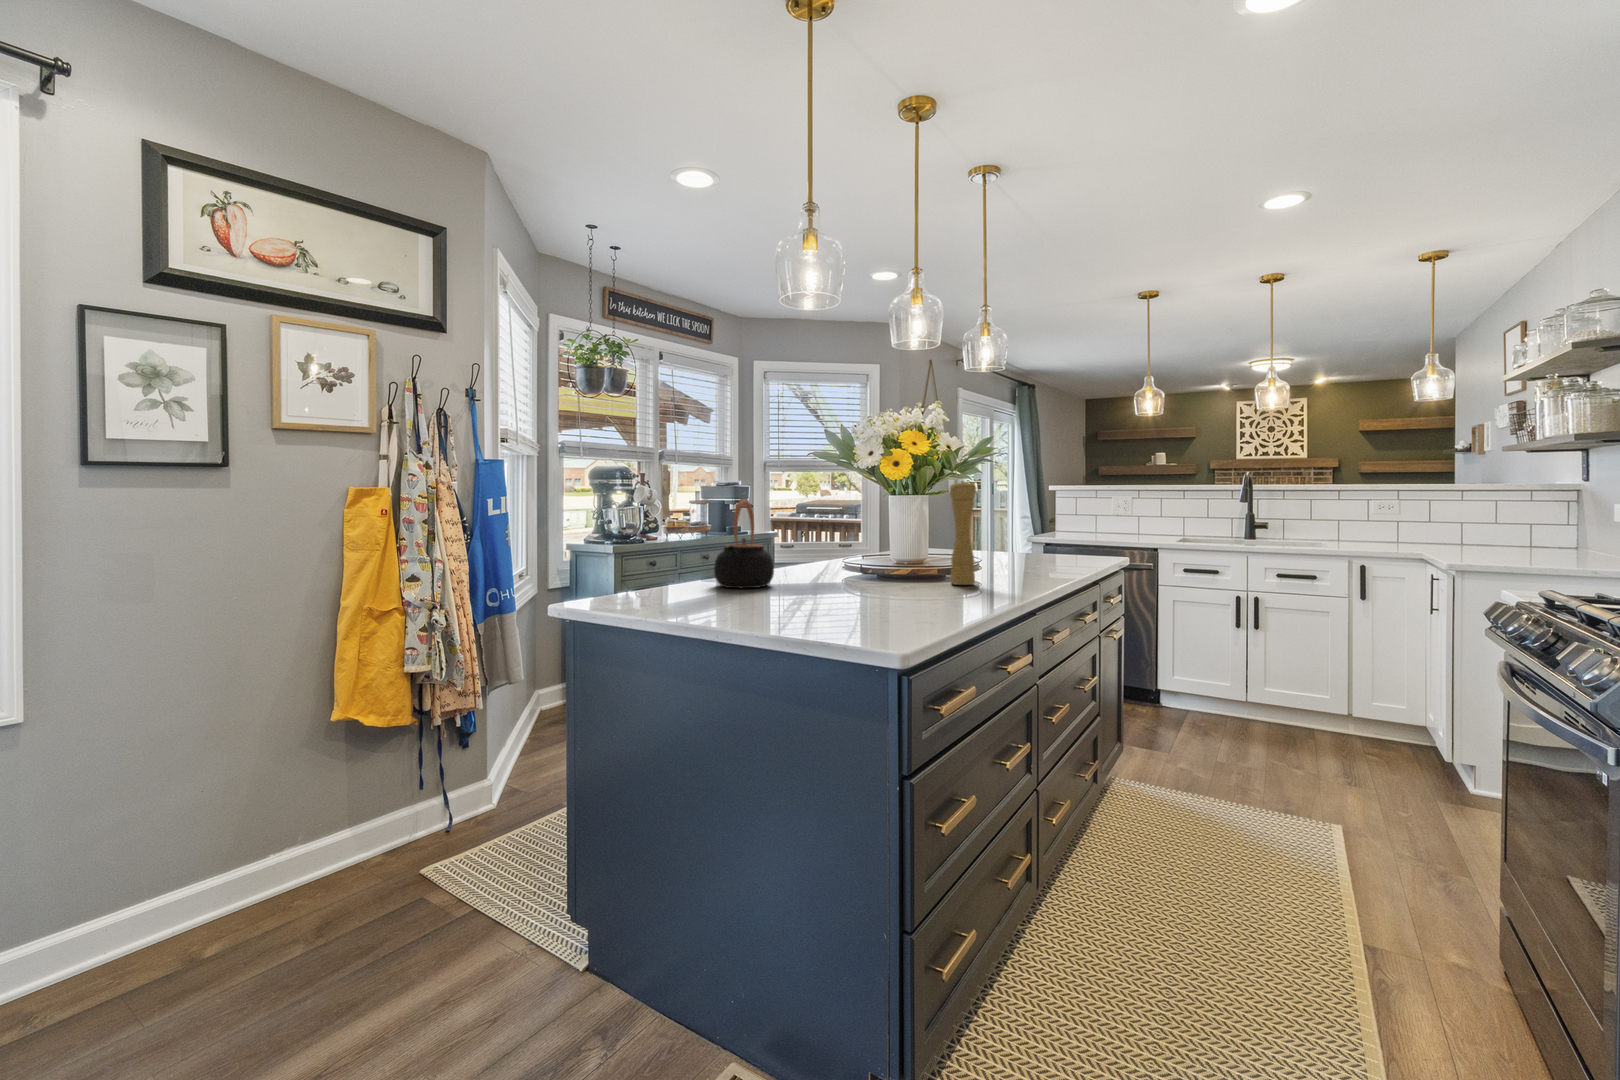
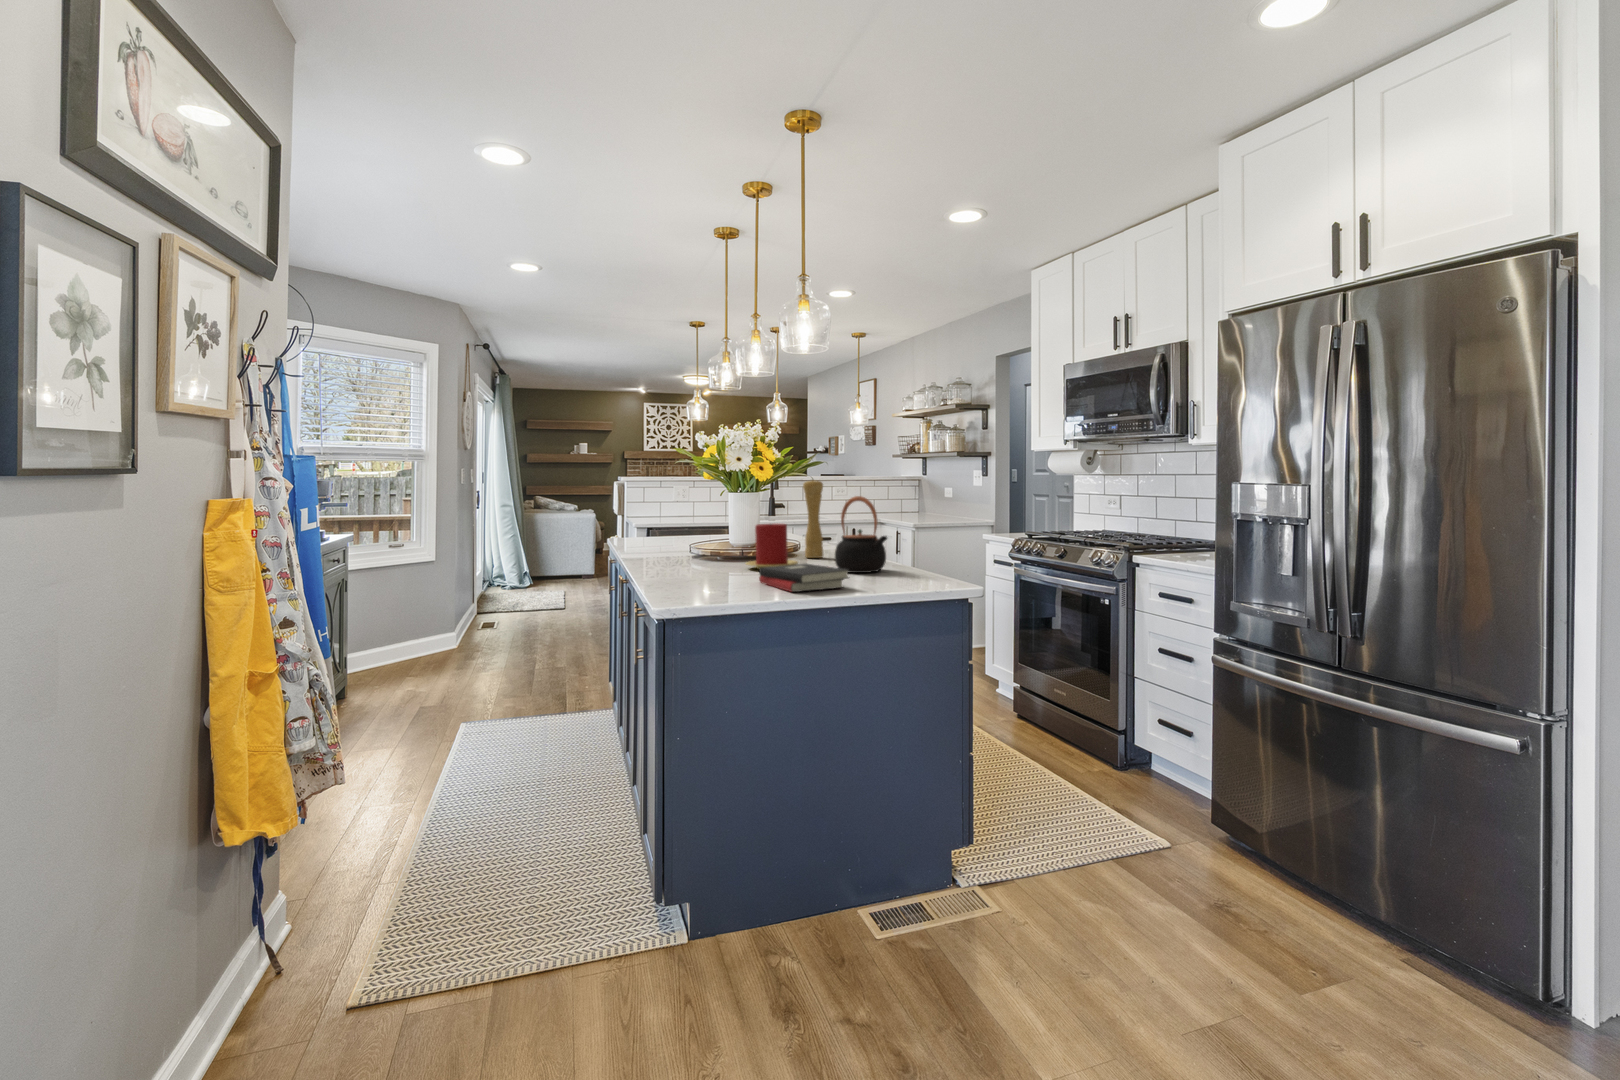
teapot: present [714,500,774,588] -> present [835,496,887,573]
candle: none [813,534,878,591] -> present [746,523,798,569]
hardback book: none [695,583,804,618] -> present [759,564,850,592]

